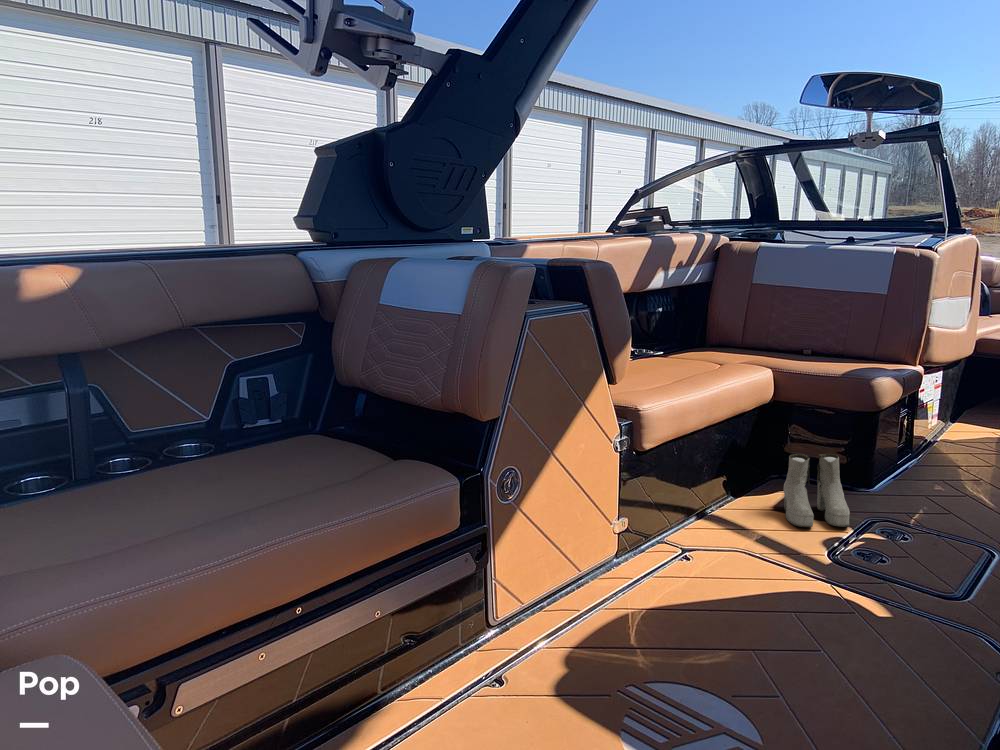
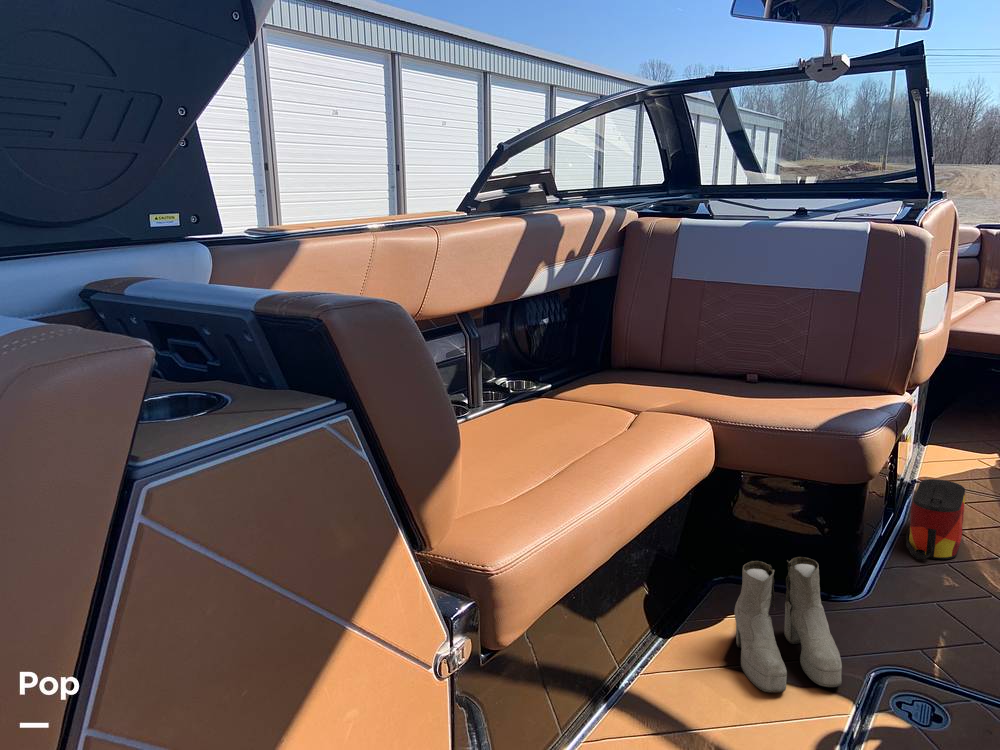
bag: none [915,431,960,481] -> present [906,479,965,560]

